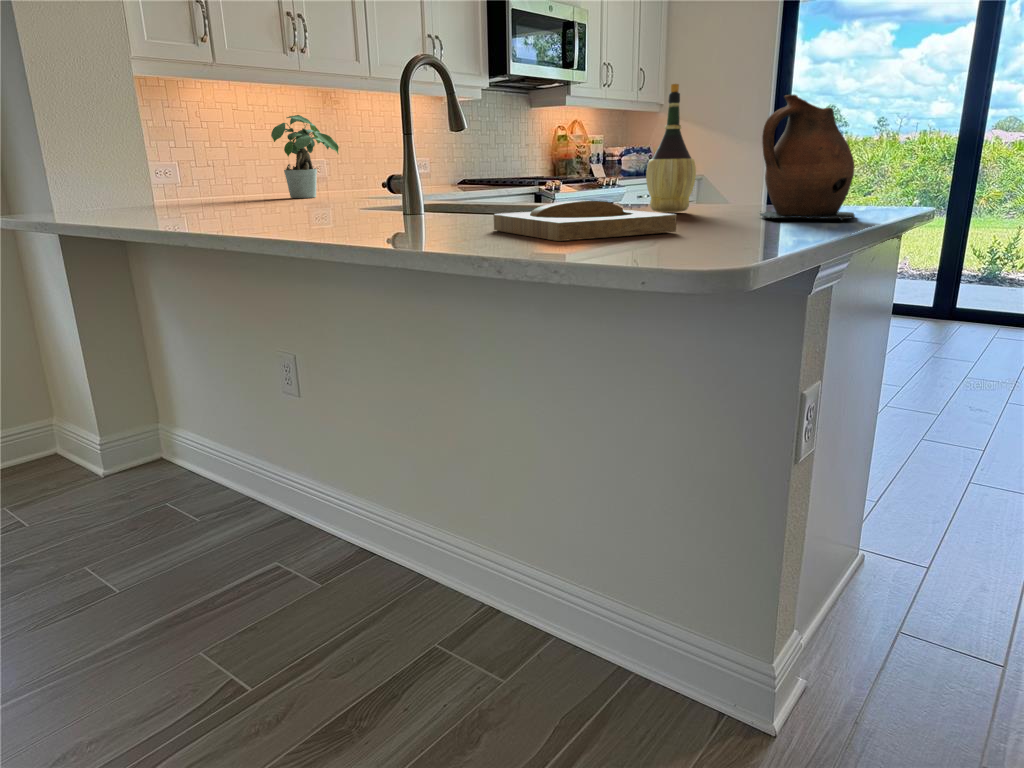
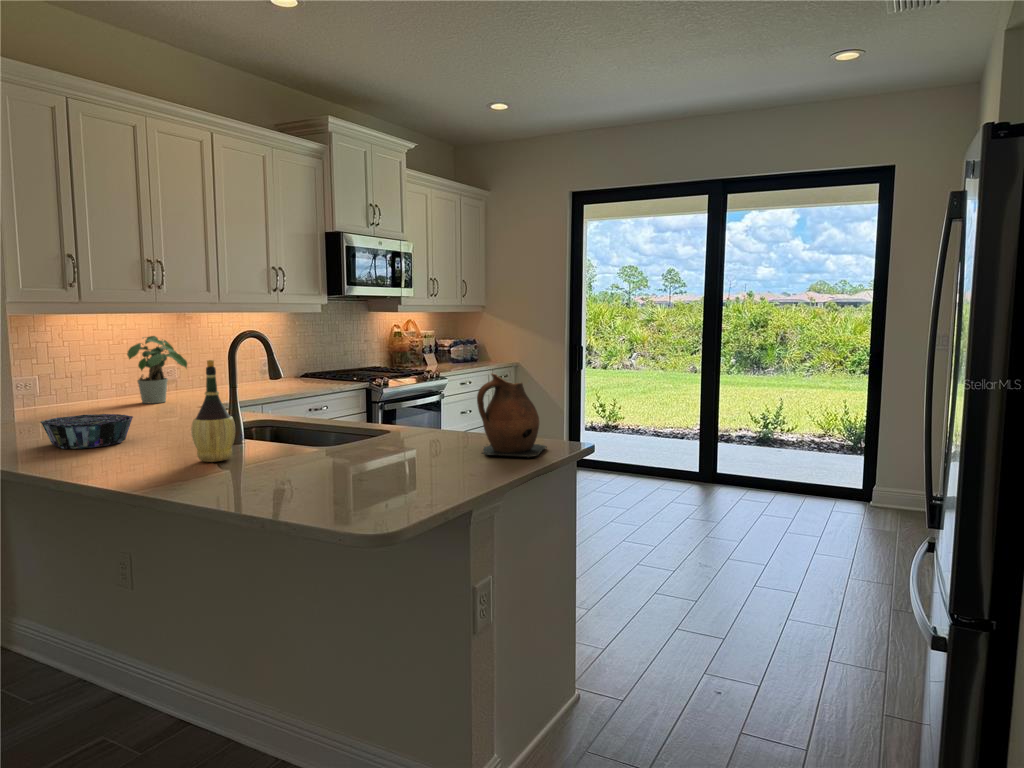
wine bottle: present [646,84,696,213] -> present [191,360,235,462]
decorative bowl: none [180,183,288,219] -> present [40,414,133,449]
tray: present [493,201,677,241] -> none [283,450,406,490]

